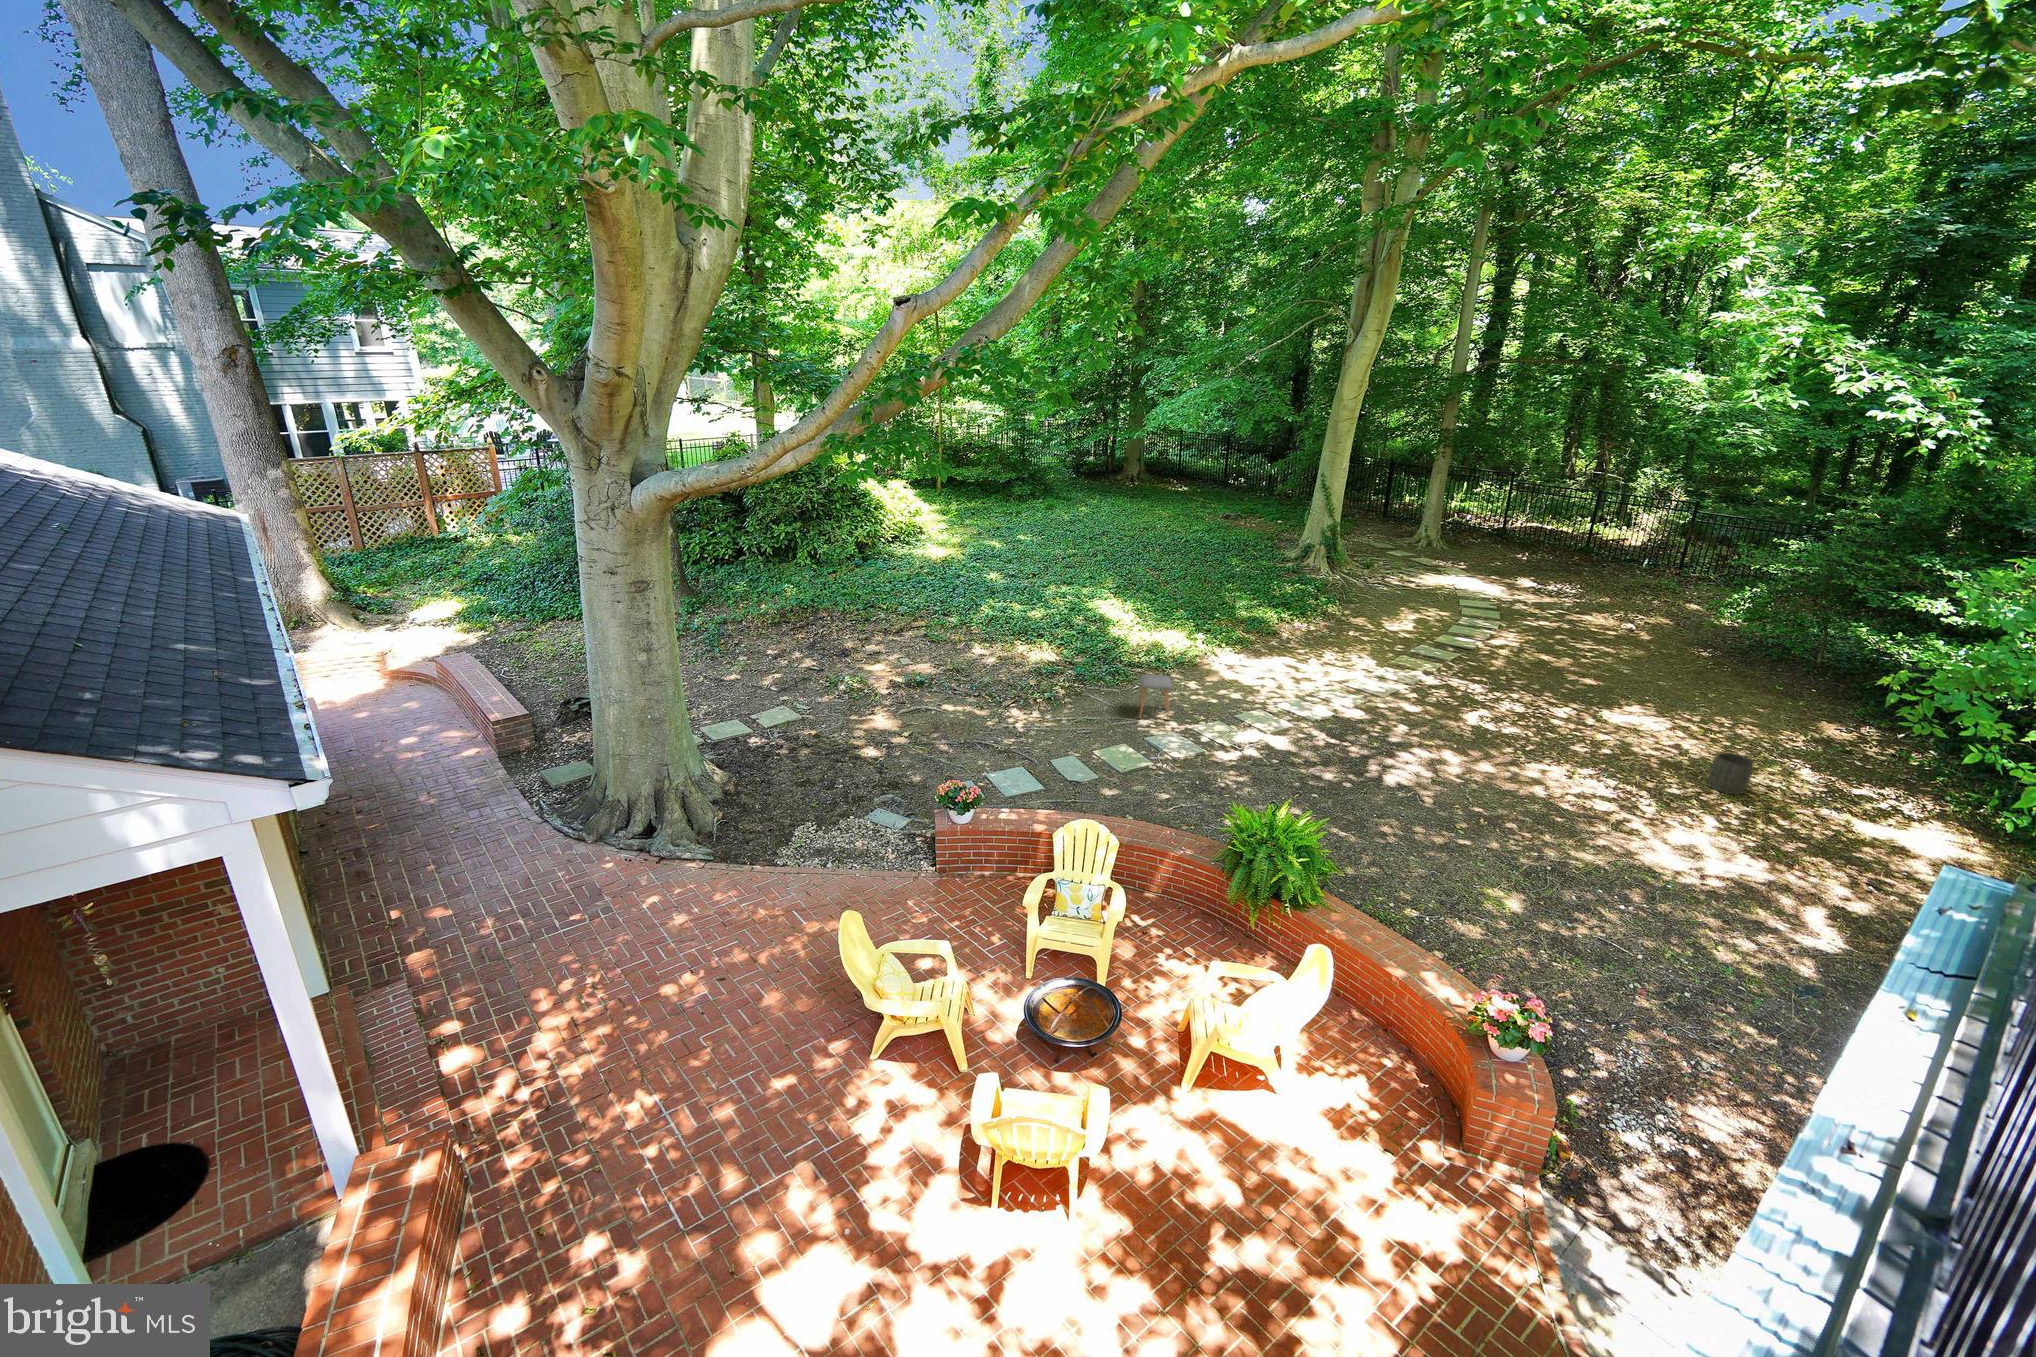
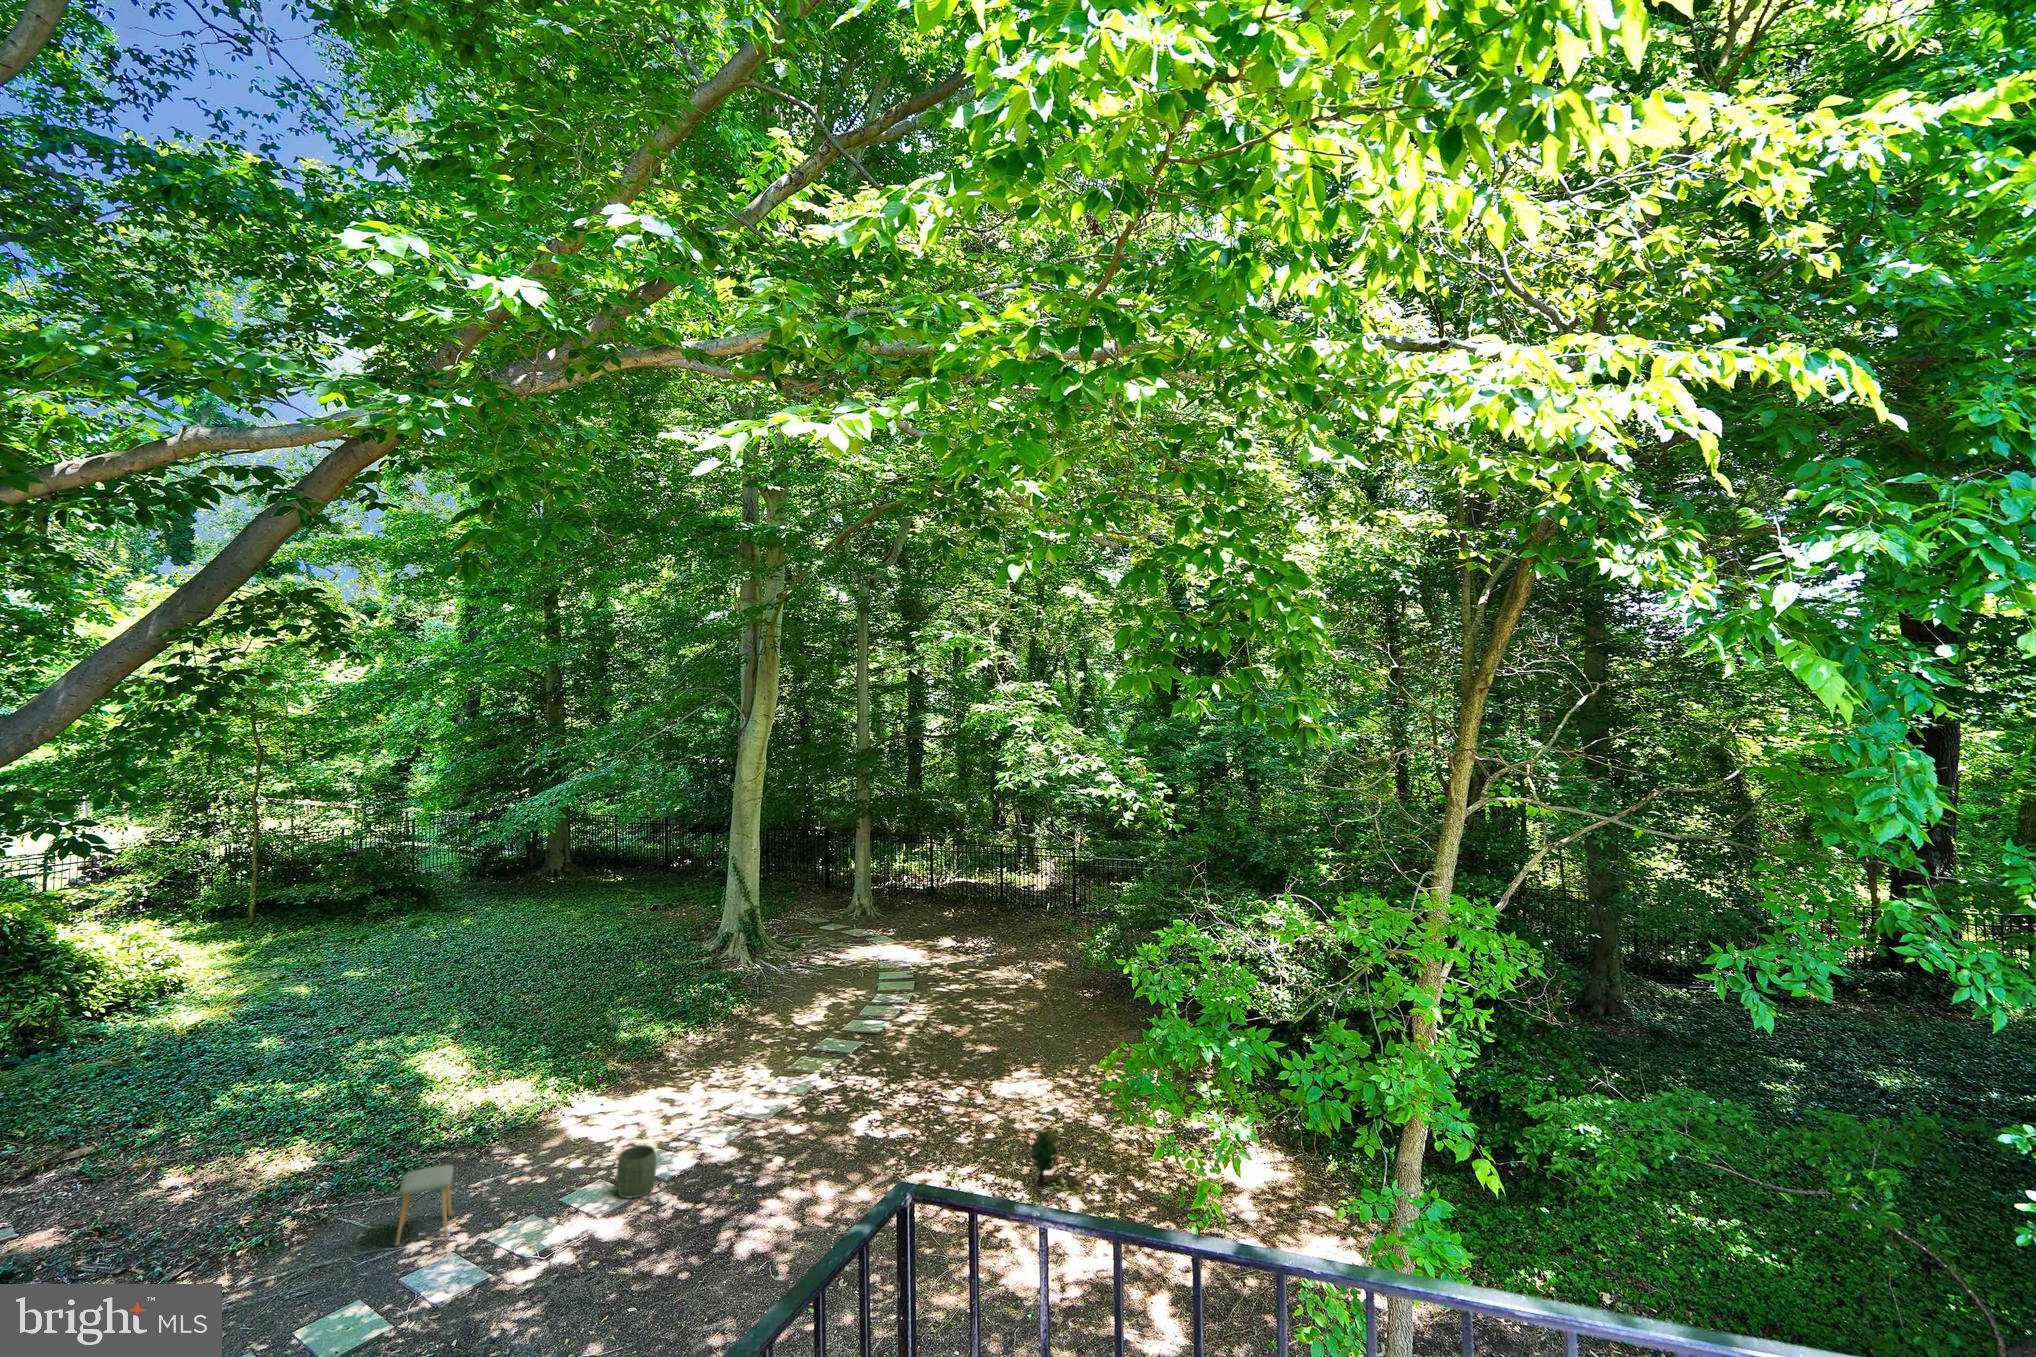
woven basket: present [1707,753,1754,795] -> present [616,1145,656,1199]
decorative plant: none [1660,754,1698,802] -> present [1030,1129,1058,1187]

